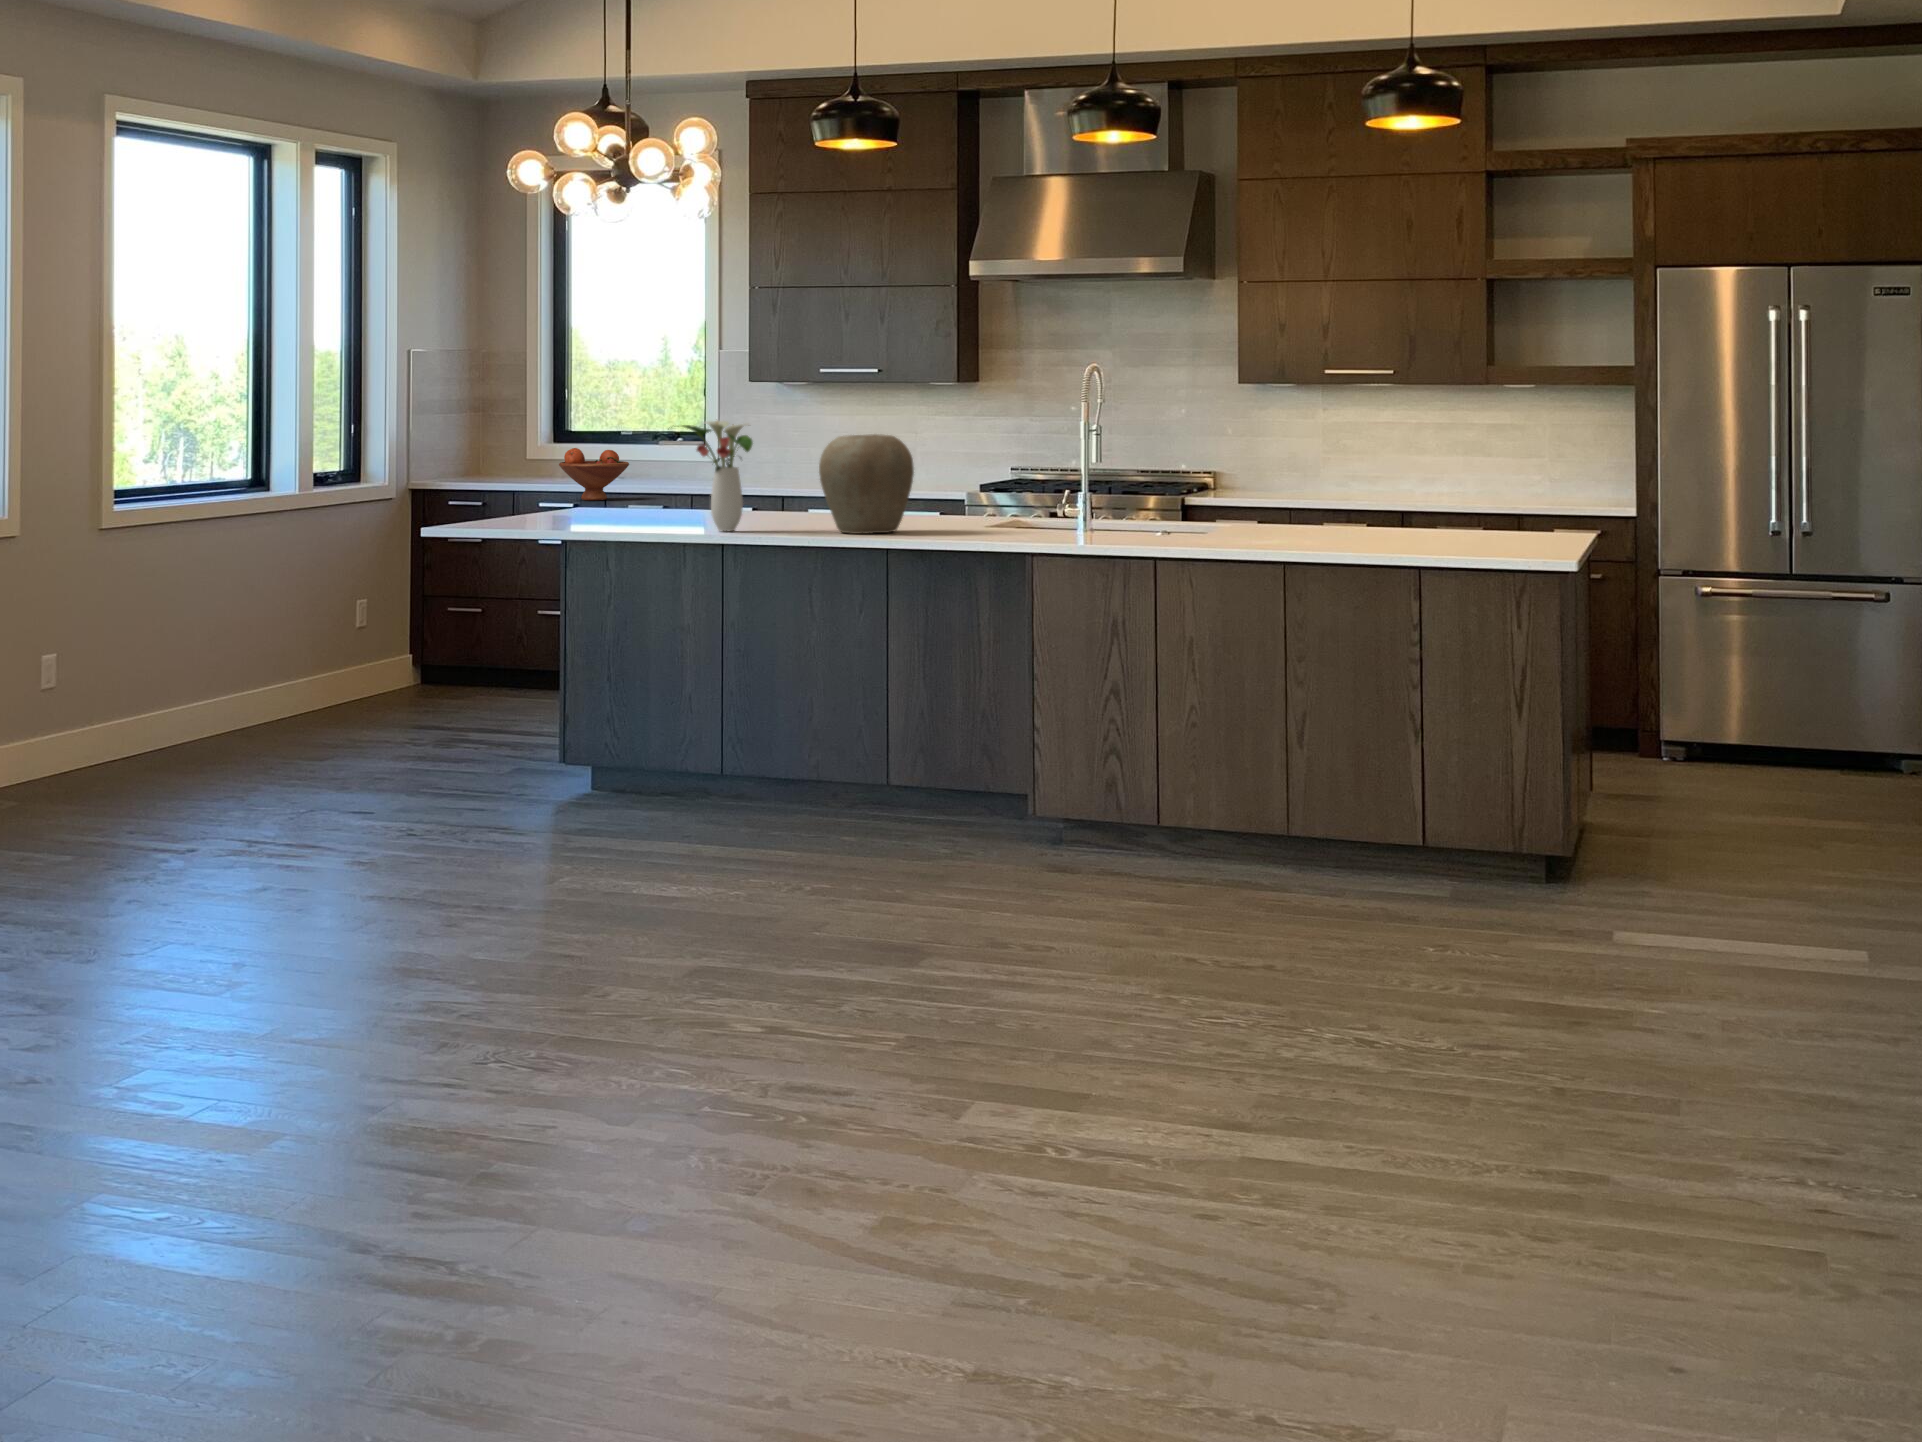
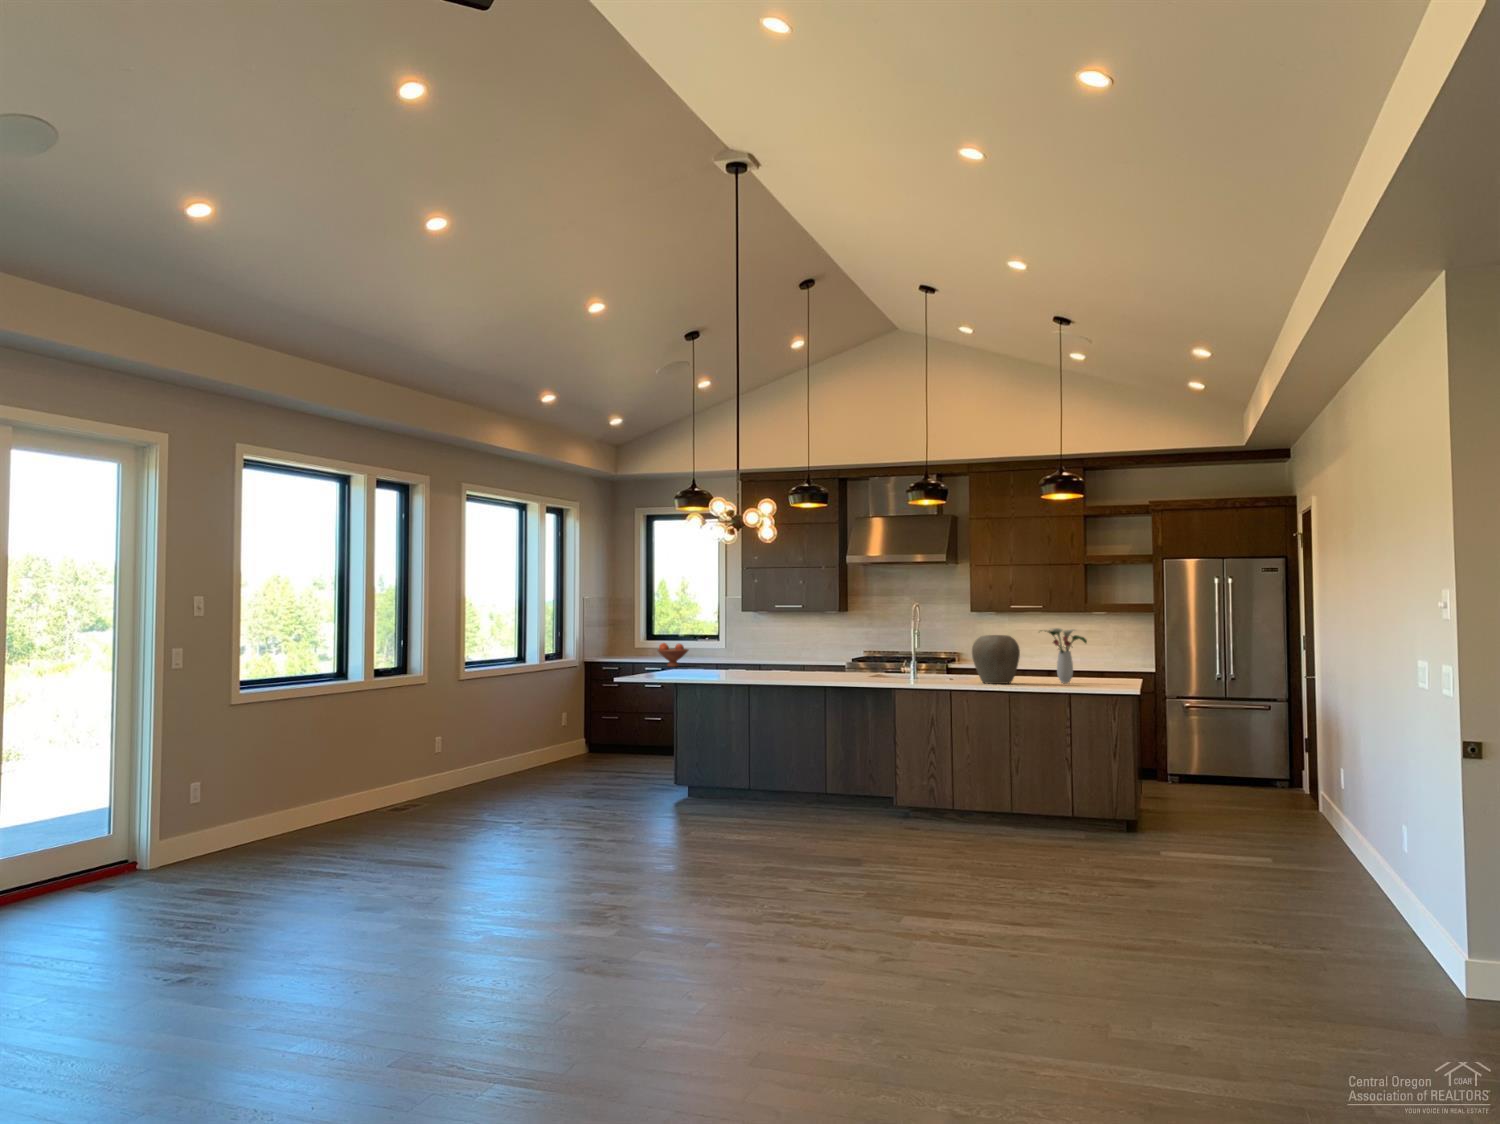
flower arrangement: present [683,421,753,531] -> present [1045,628,1087,683]
vase: present [819,434,914,534] -> present [972,635,1020,684]

